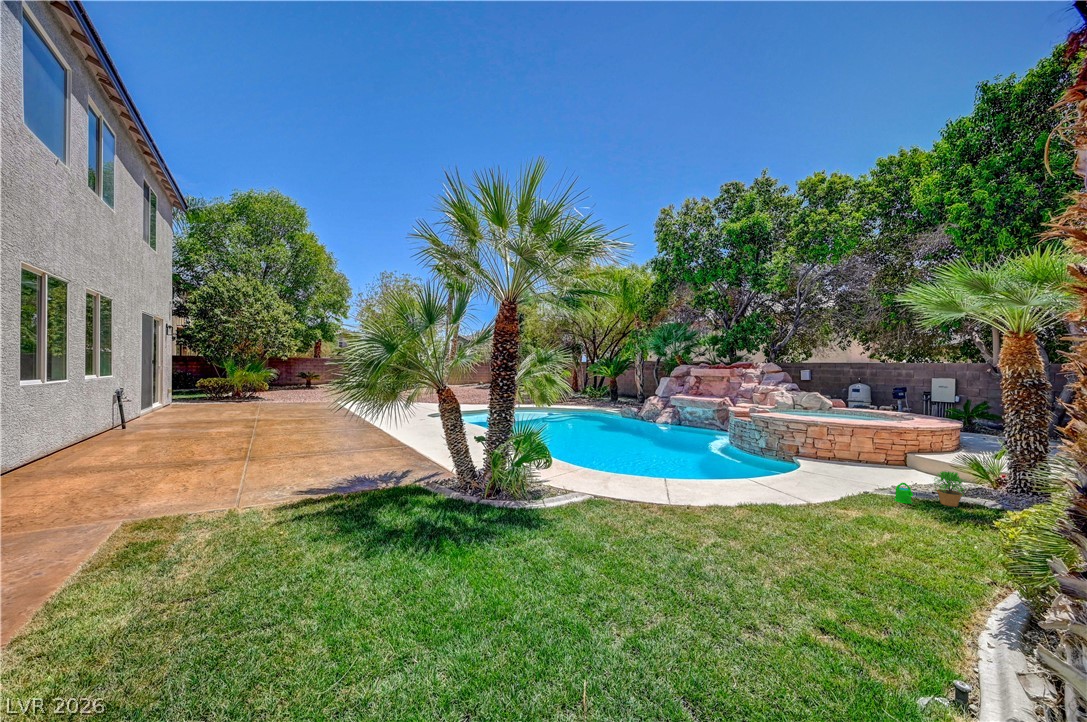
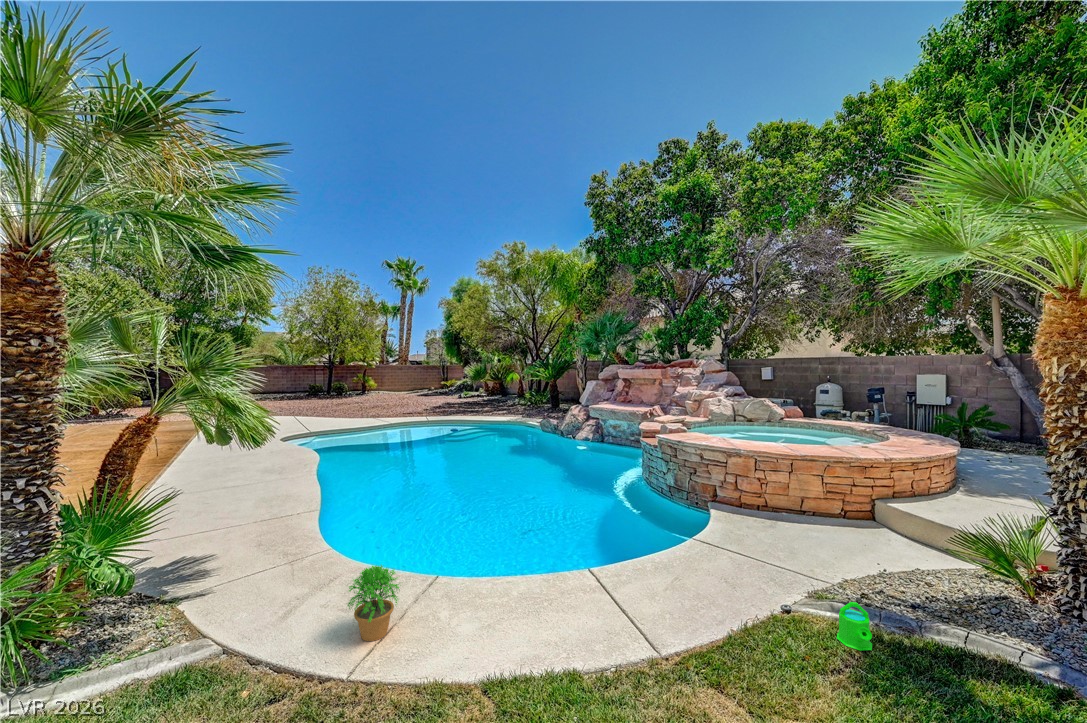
potted plant: present [934,471,964,507] -> present [347,565,400,641]

